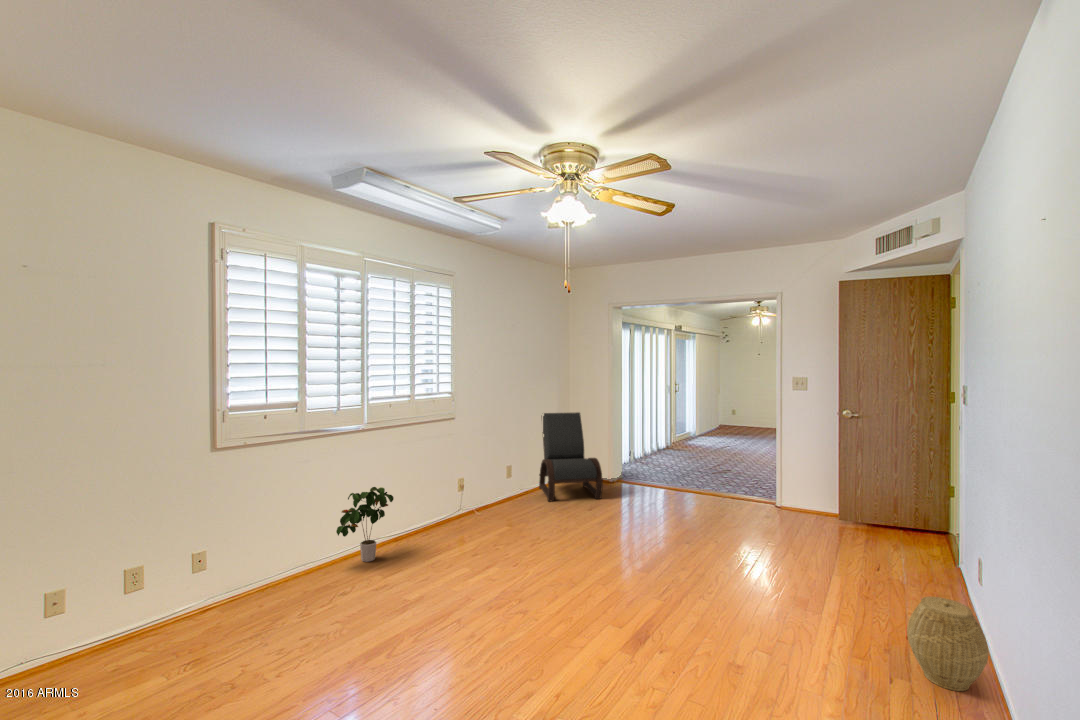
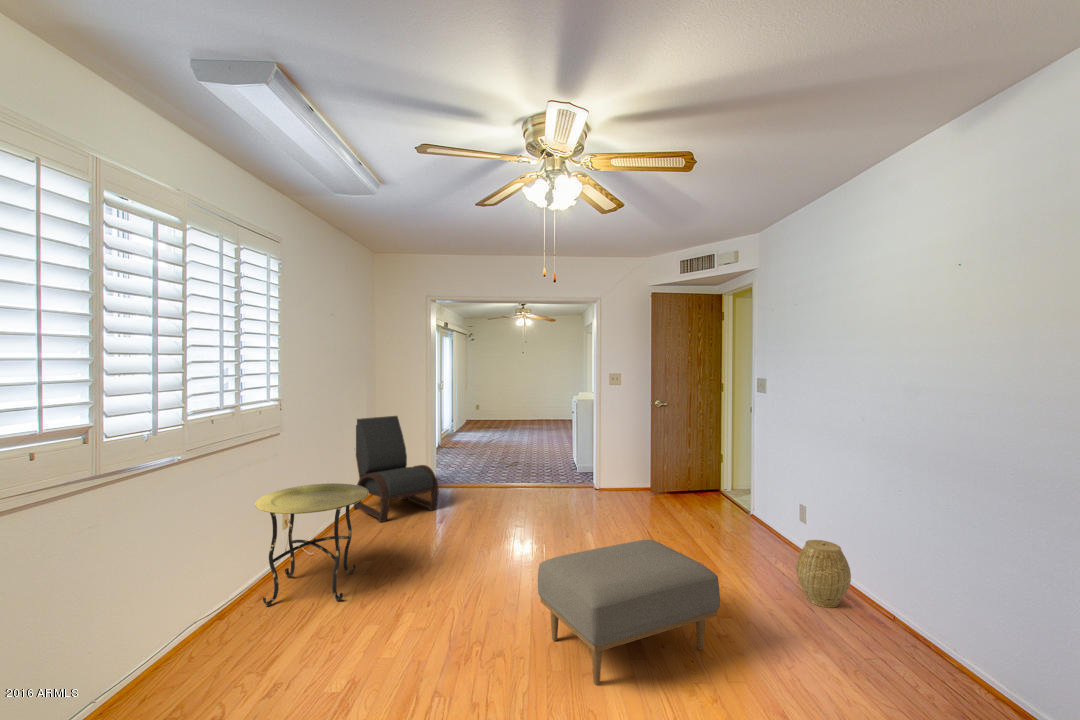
side table: none [421,459,501,548] -> present [255,483,368,606]
potted plant: present [336,487,394,562] -> none [155,544,229,663]
ottoman: none [568,543,731,669] -> present [538,540,720,685]

